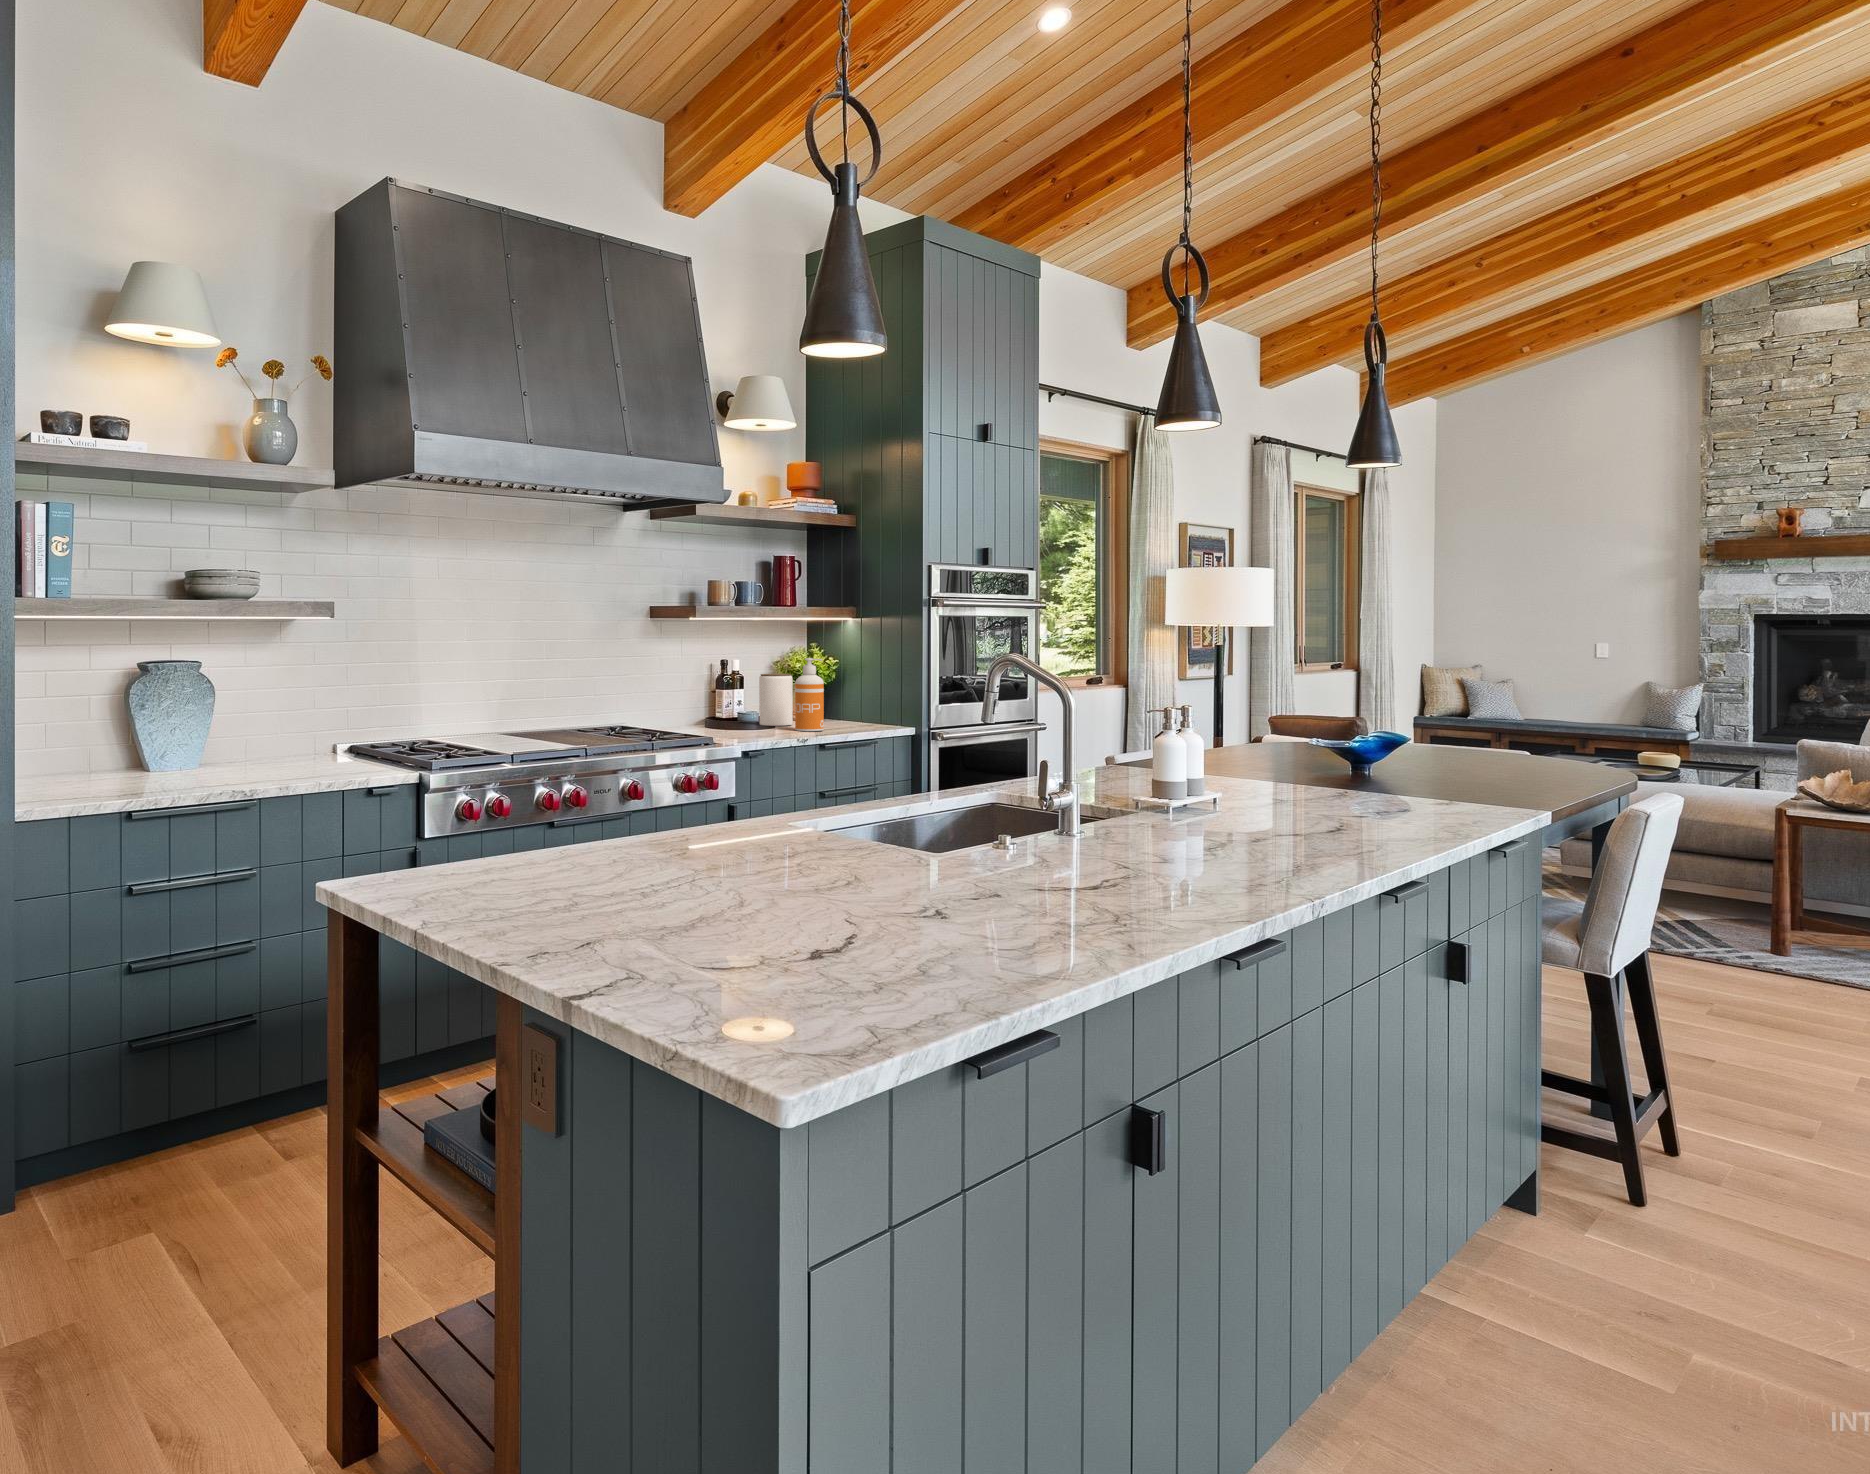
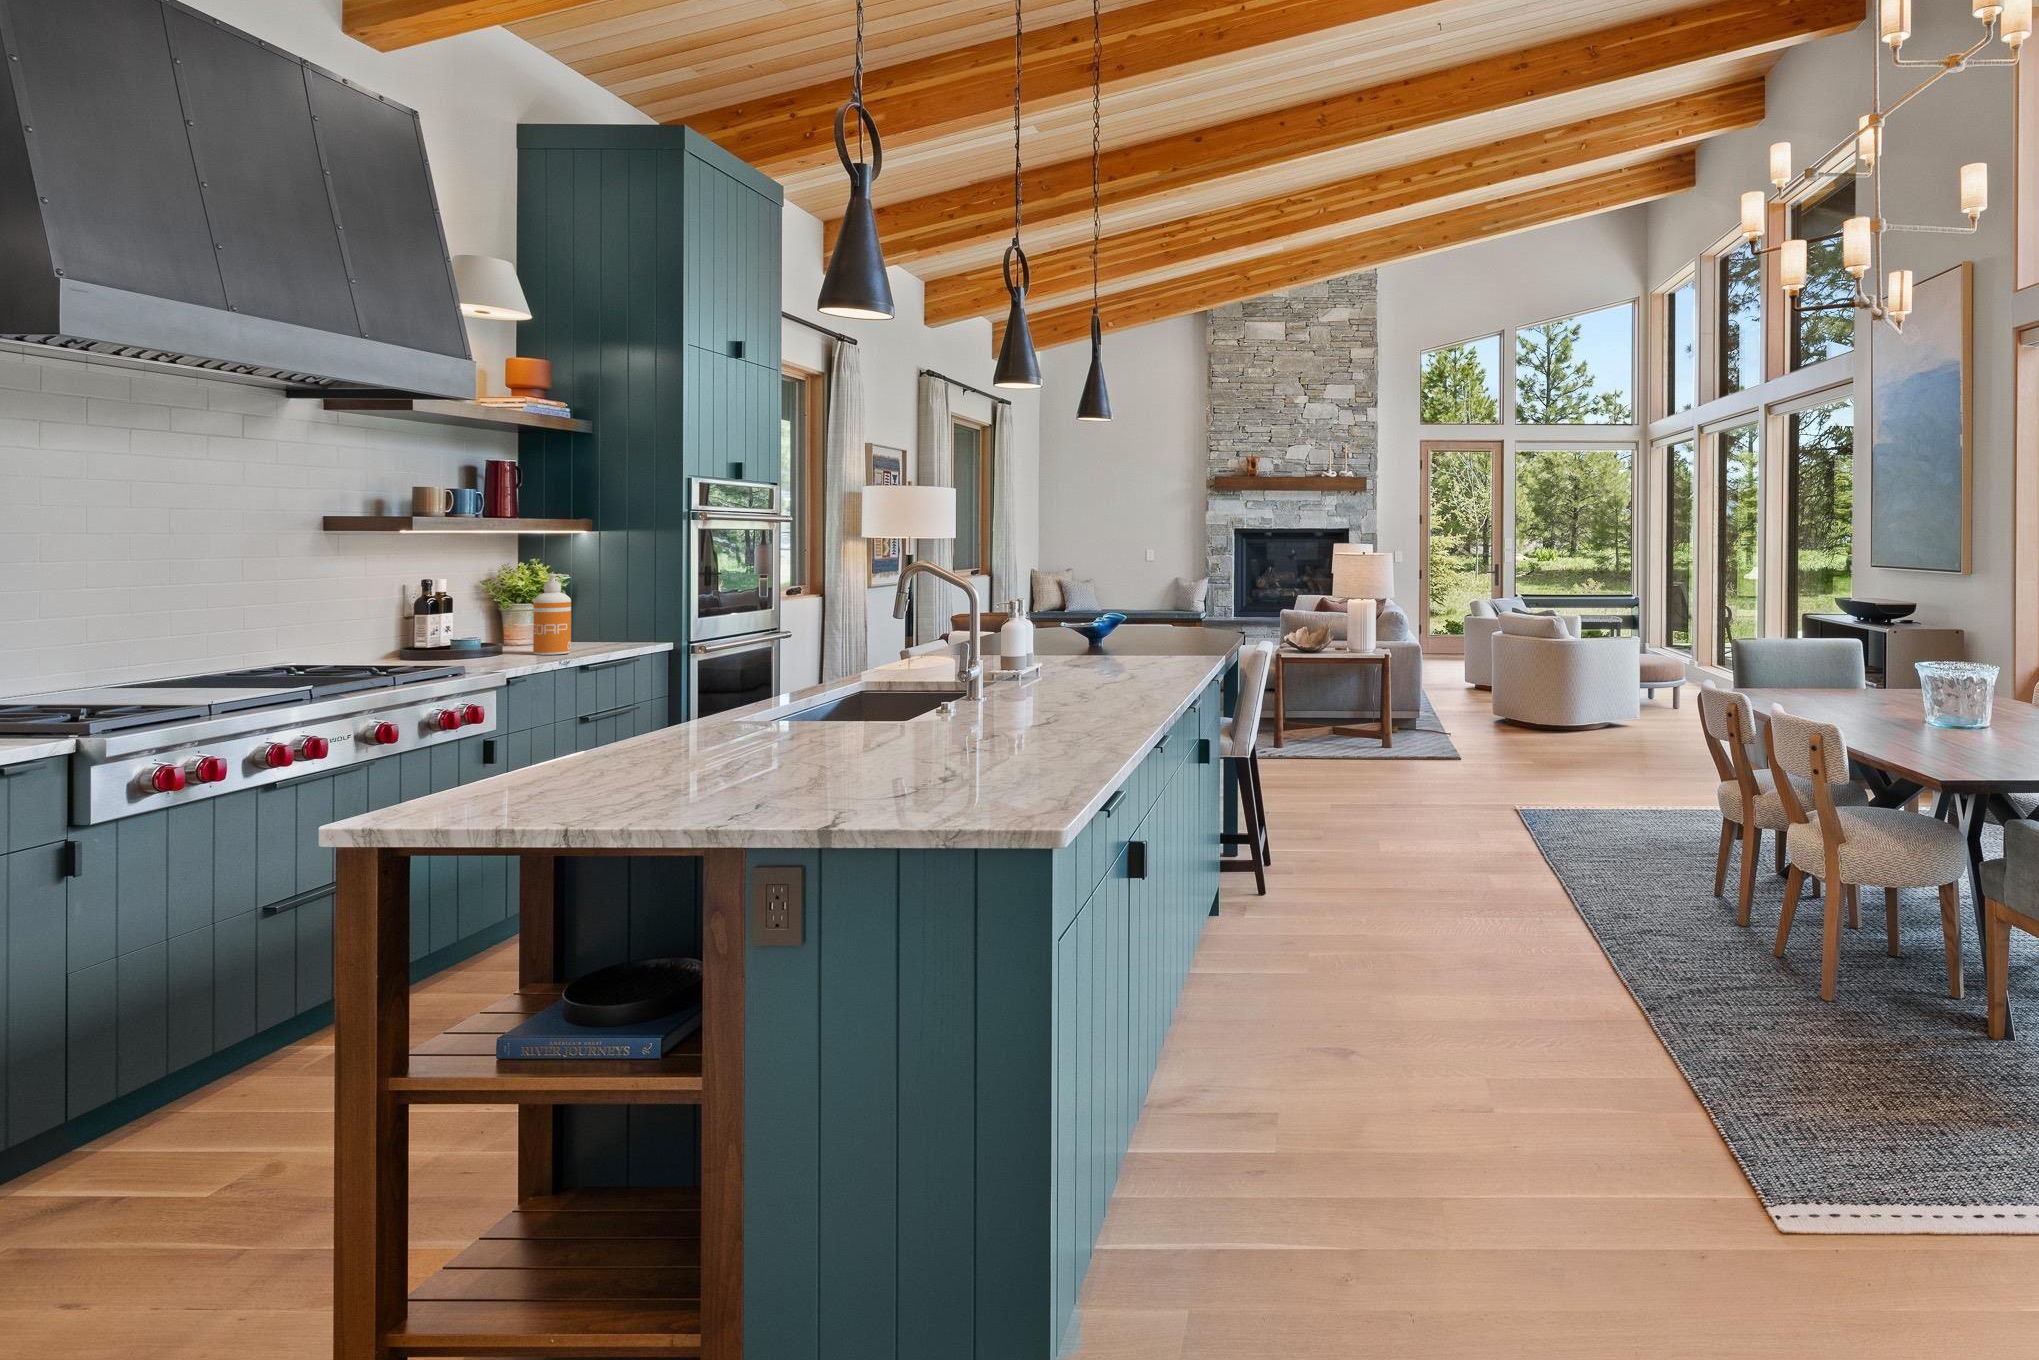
jar: present [759,674,793,726] -> none [477,592,521,651]

